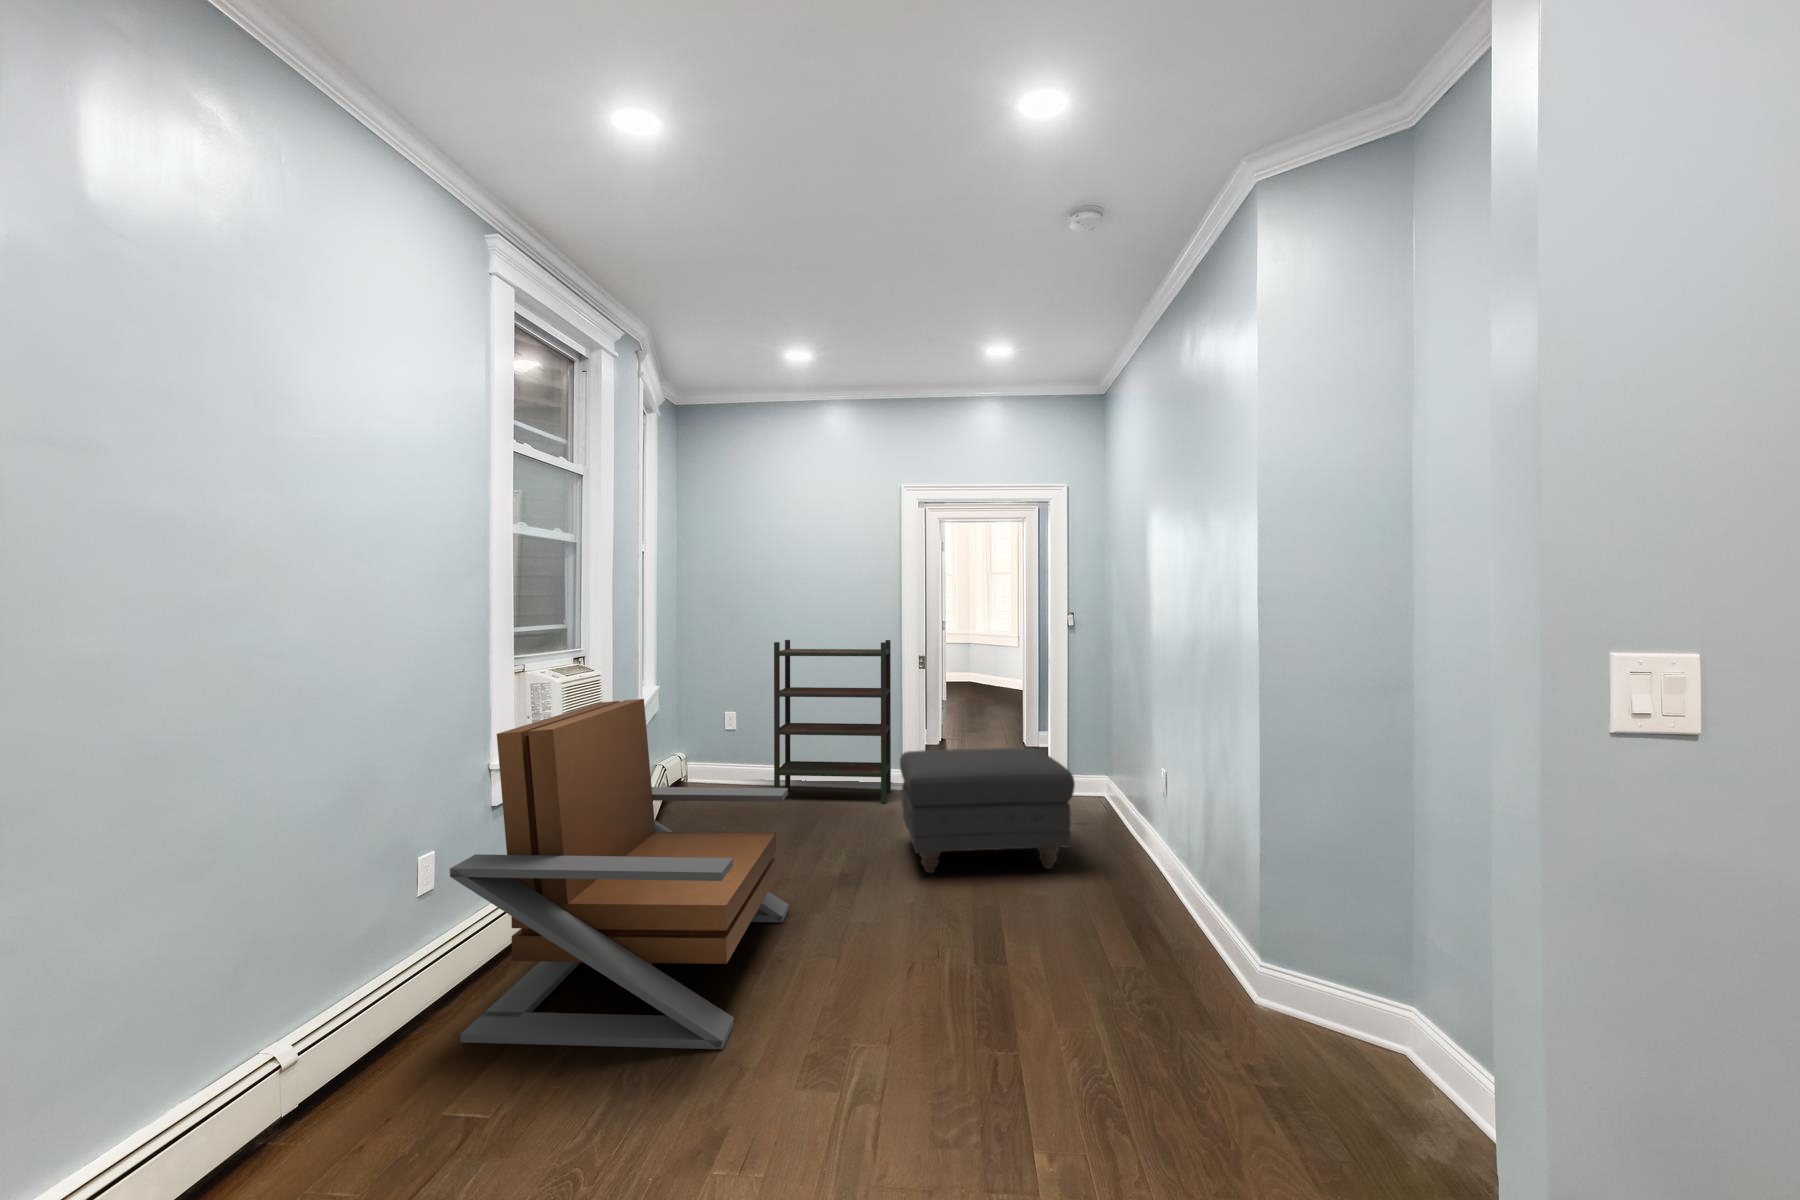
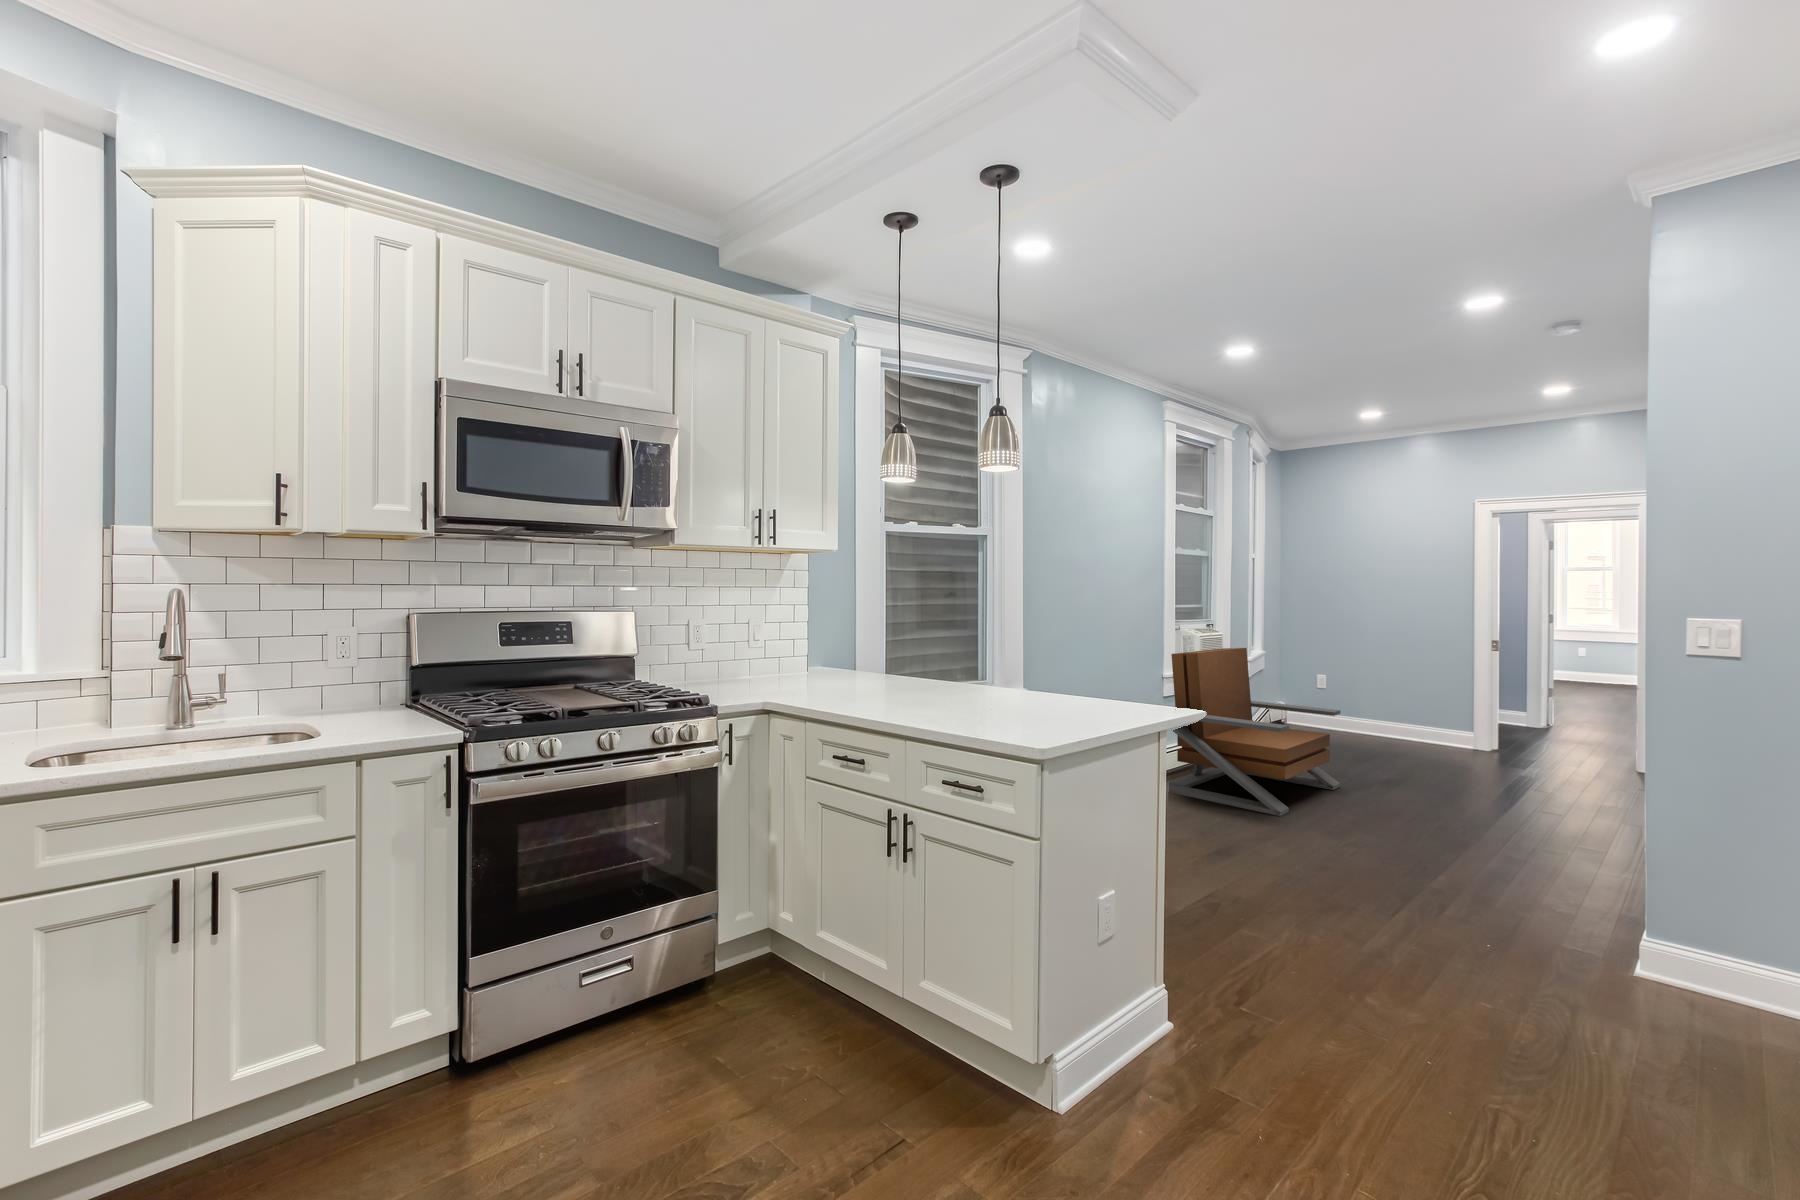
bookshelf: present [774,640,891,804] -> none [1355,622,1470,758]
ottoman: present [900,748,1075,873] -> none [1445,708,1614,810]

